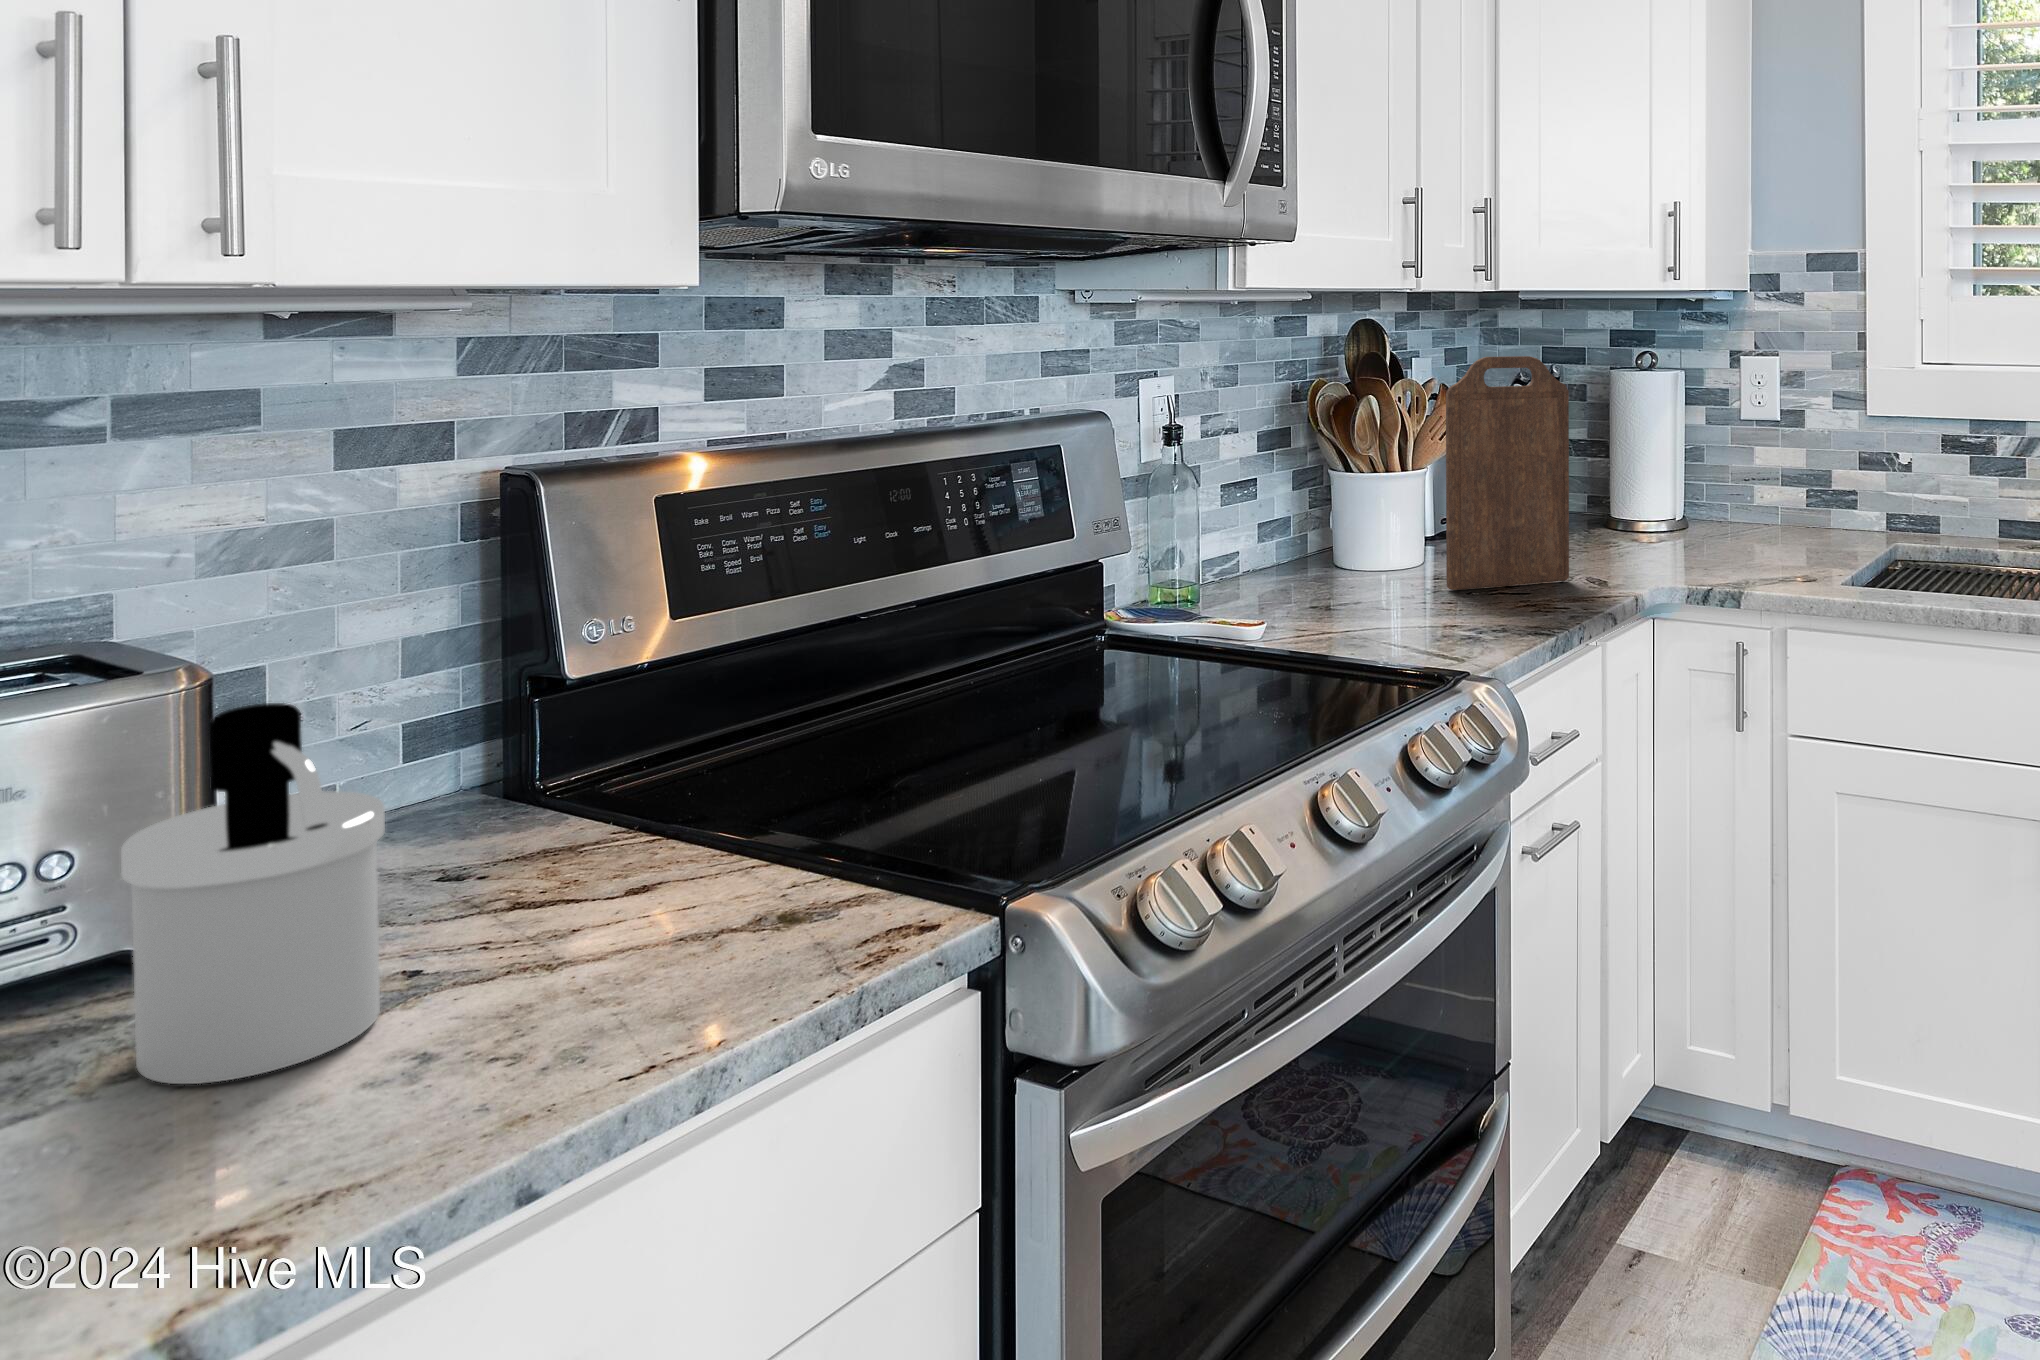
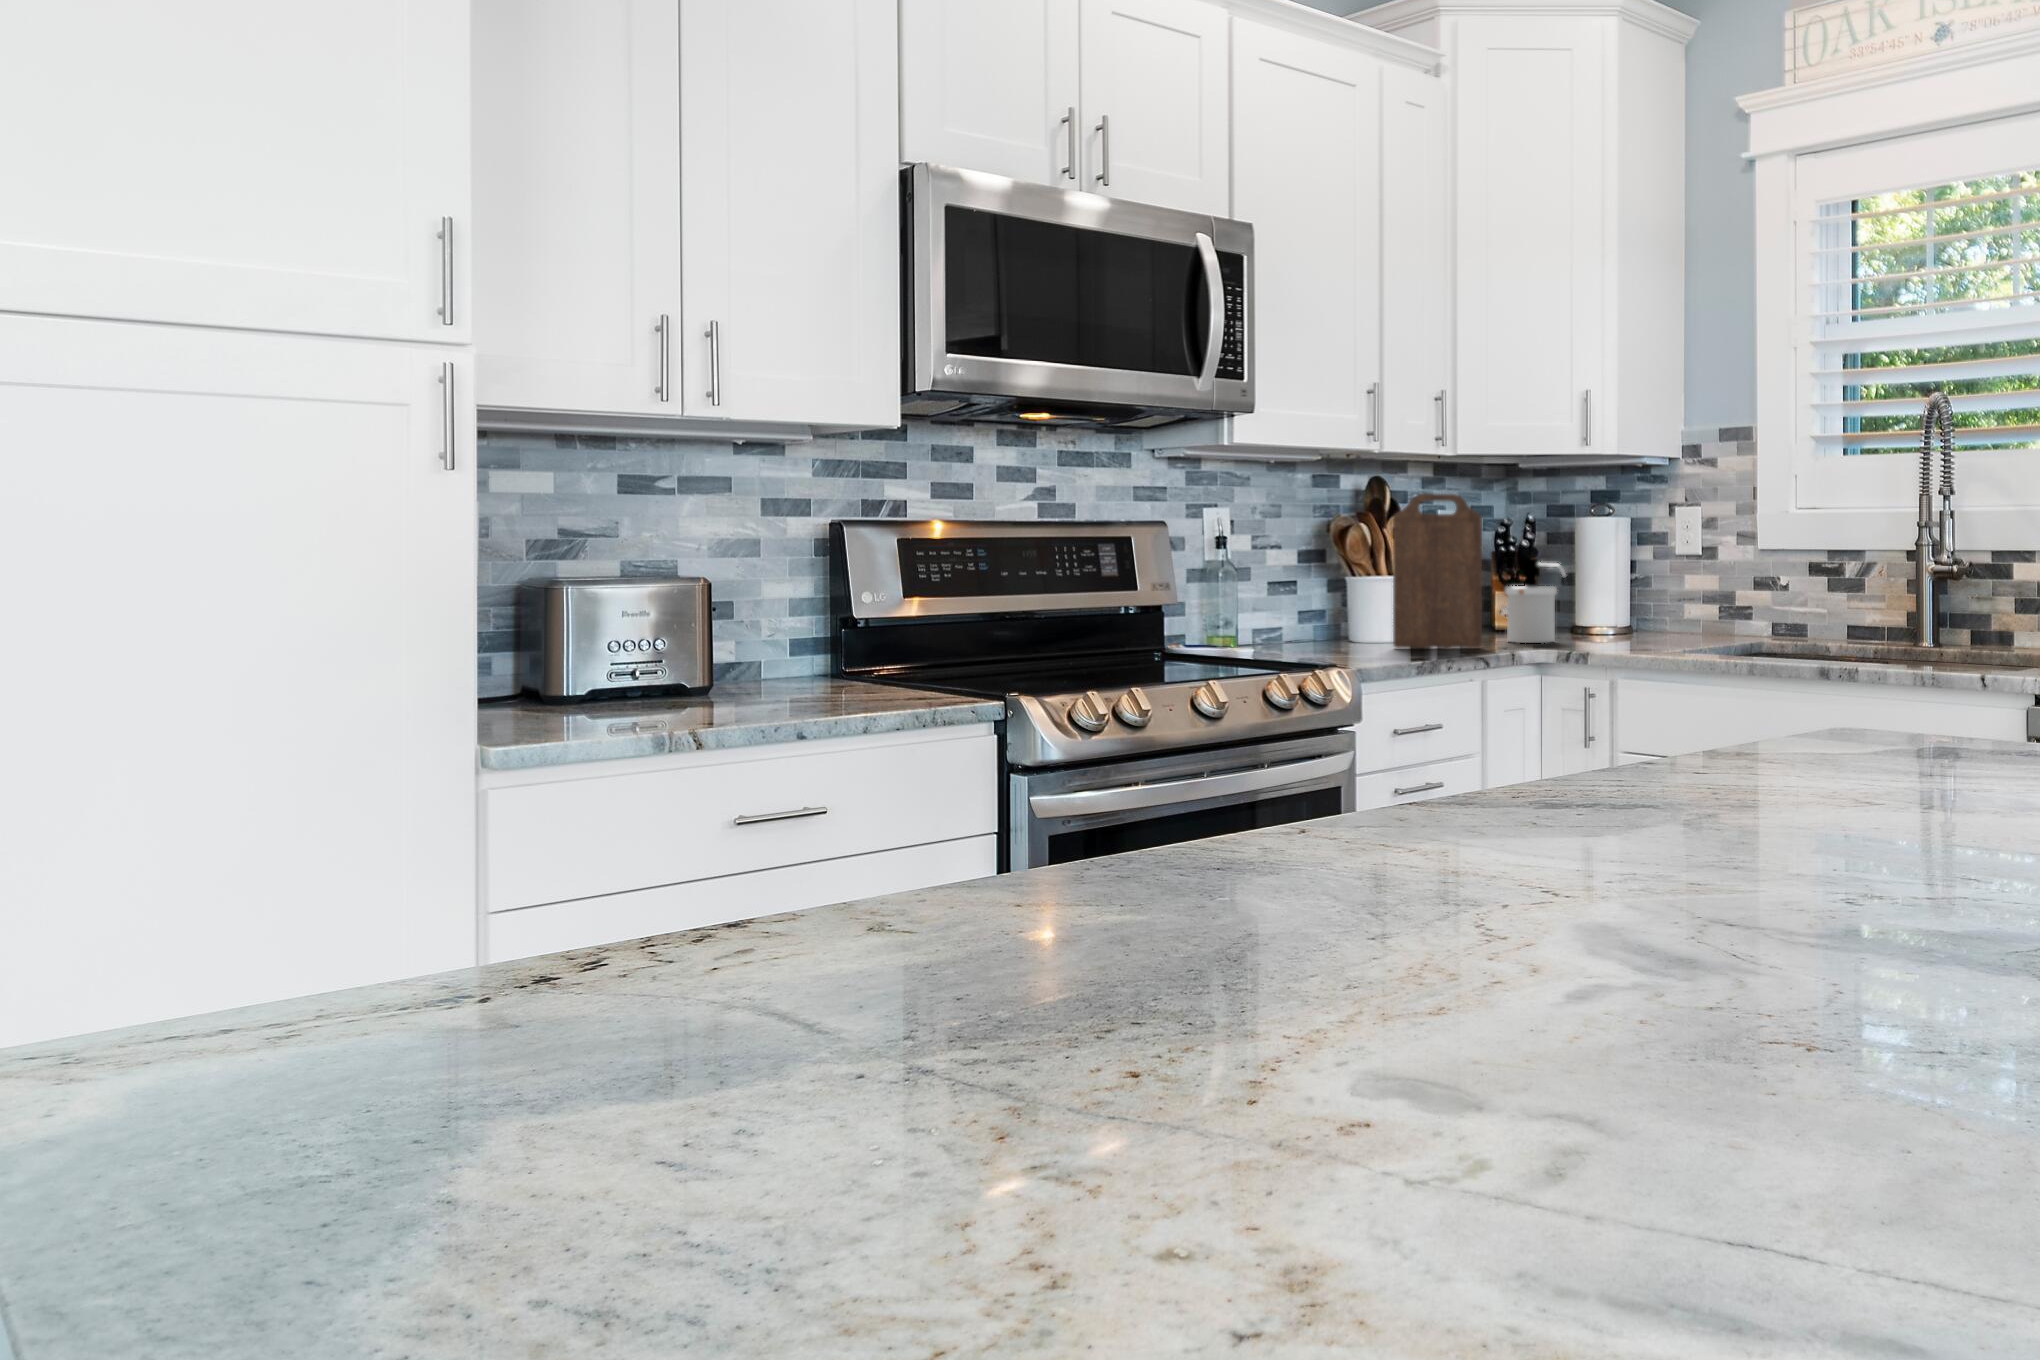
soap dispenser: present [121,703,385,1084] -> present [1505,558,1566,643]

